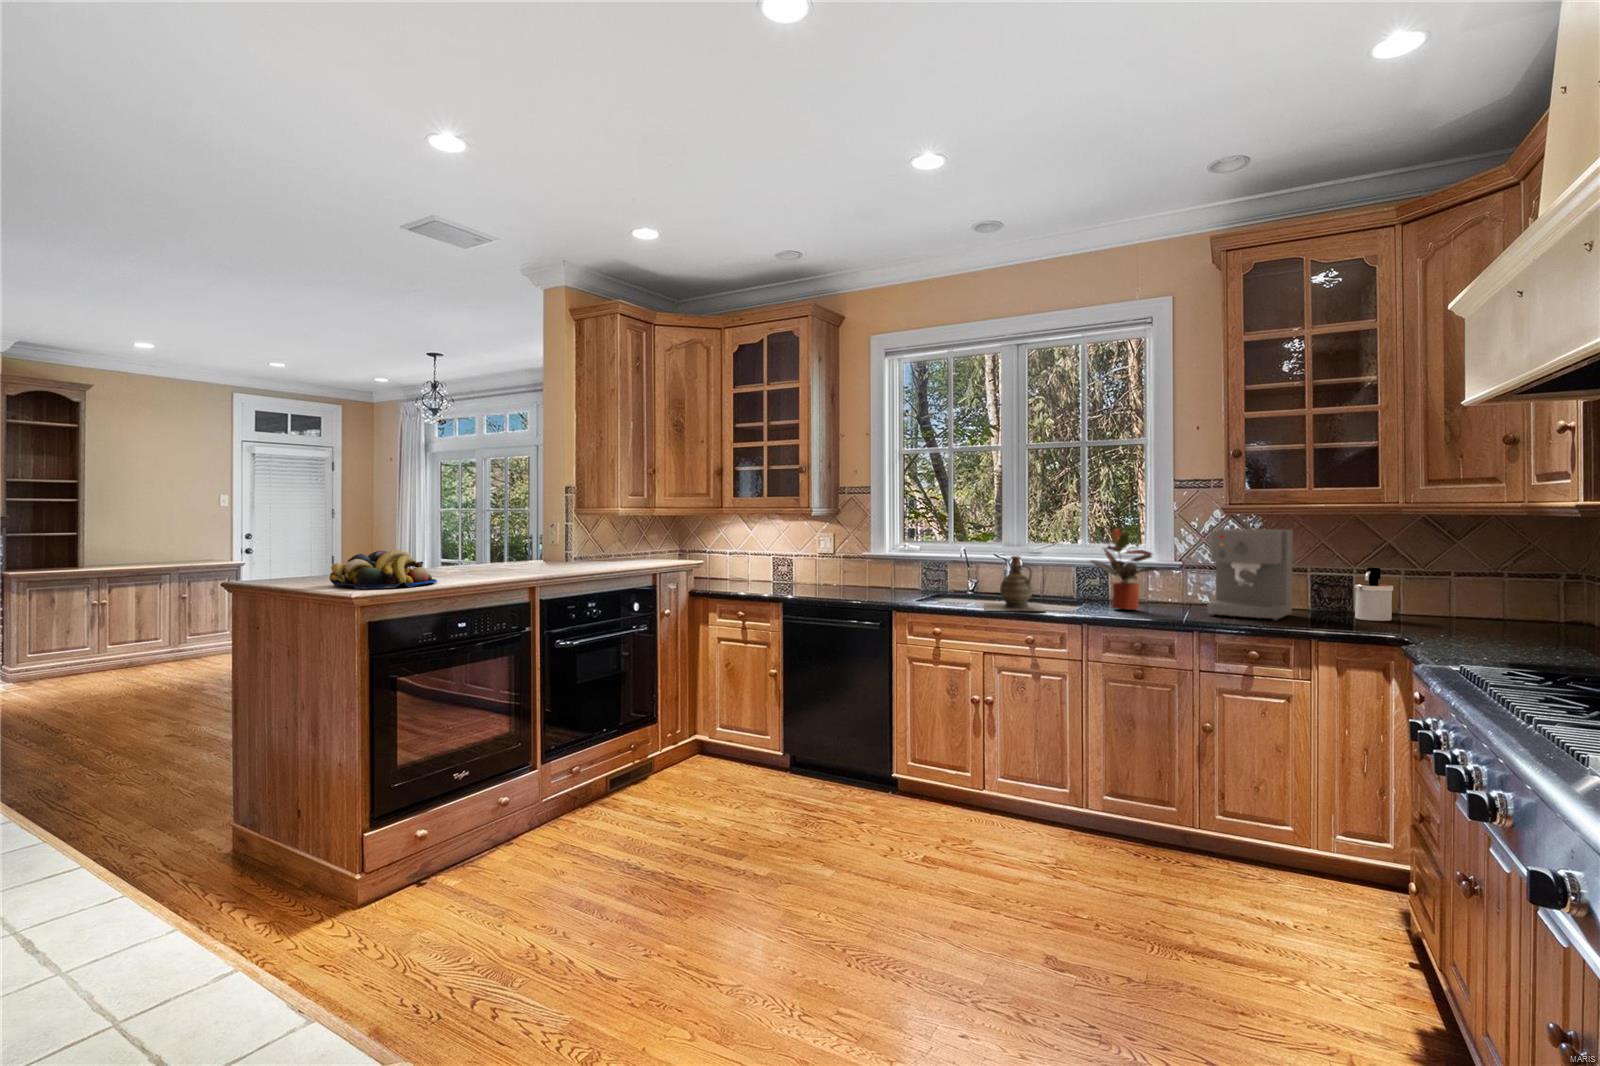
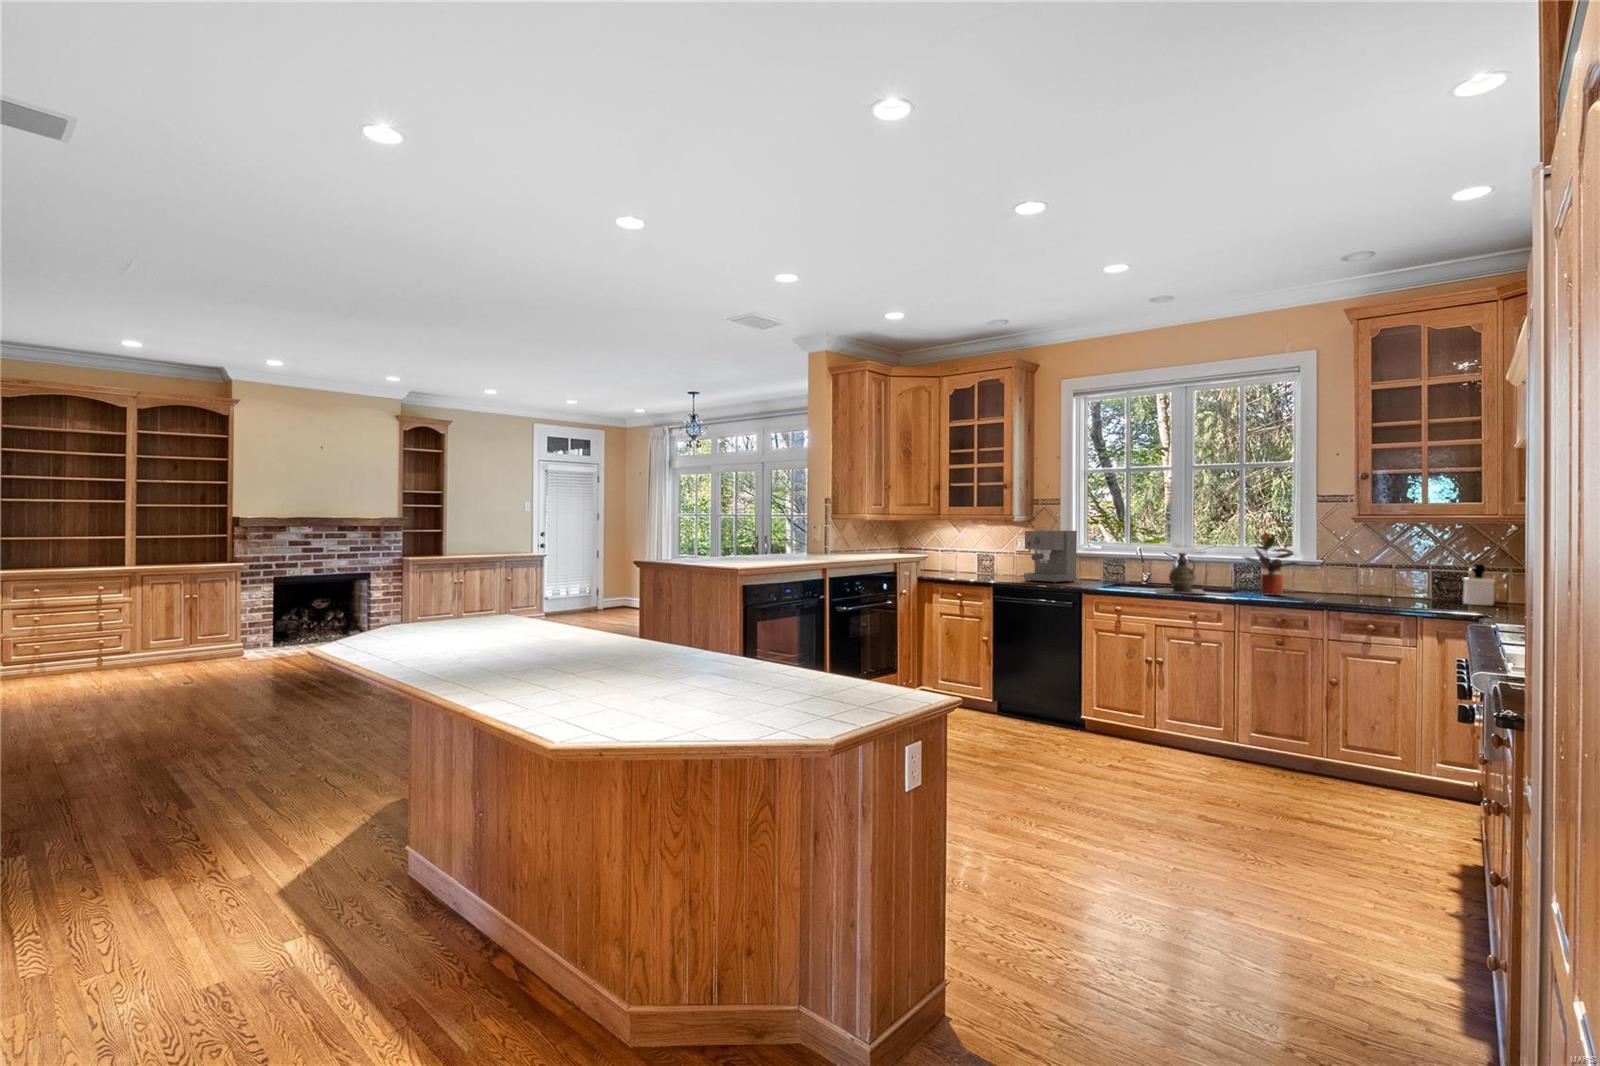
coffee maker: present [1207,529,1293,620] -> present [1024,530,1077,583]
fruit bowl: present [330,550,437,589] -> none [712,542,774,566]

